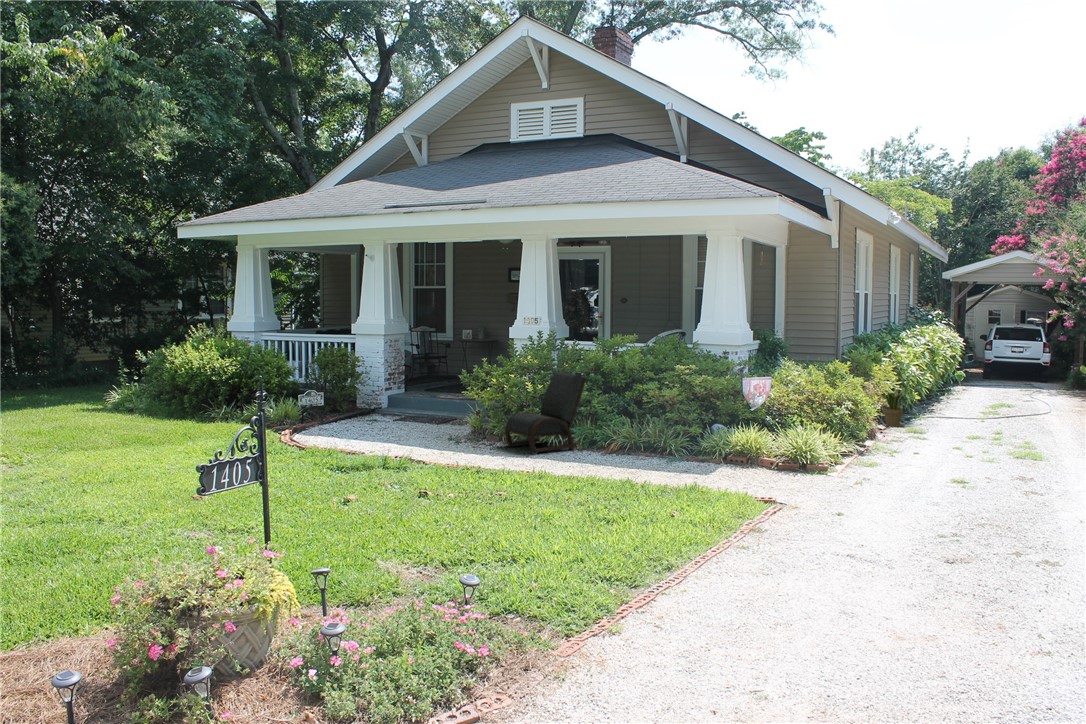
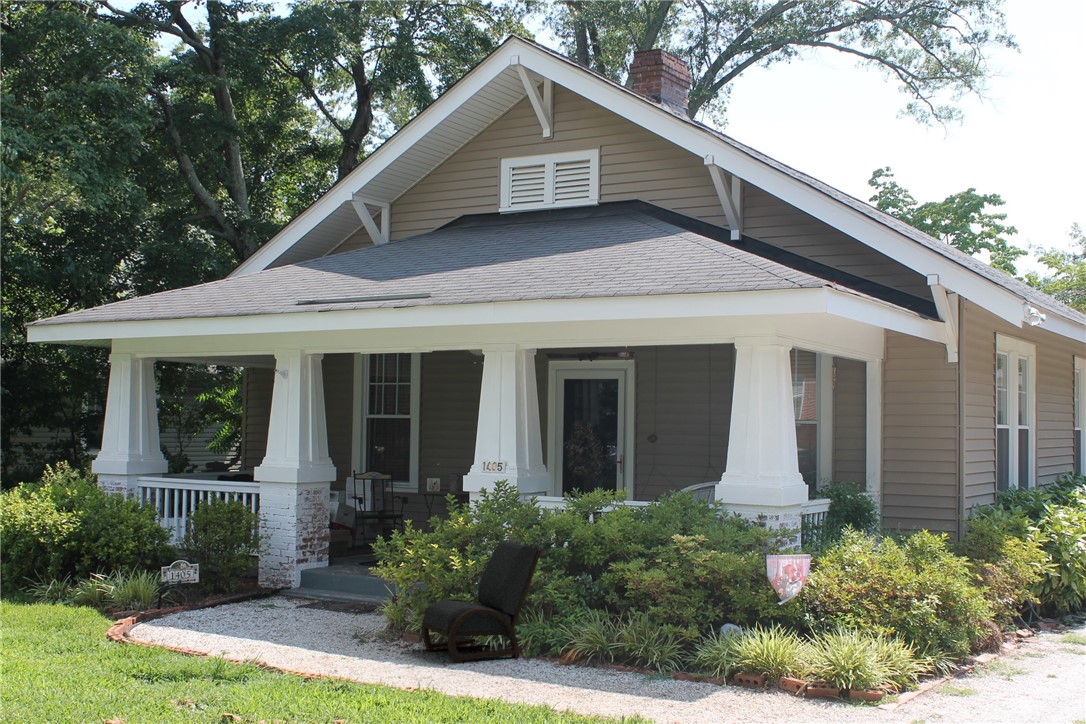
potted plant: present [884,392,904,427] -> none [1021,576,1055,634]

